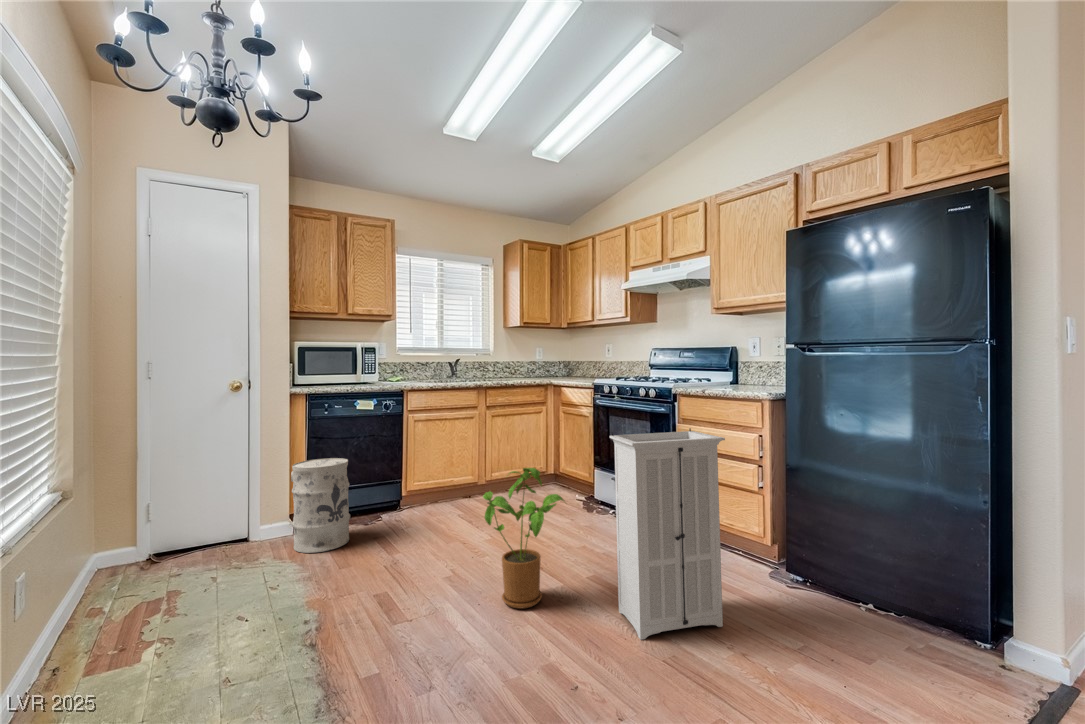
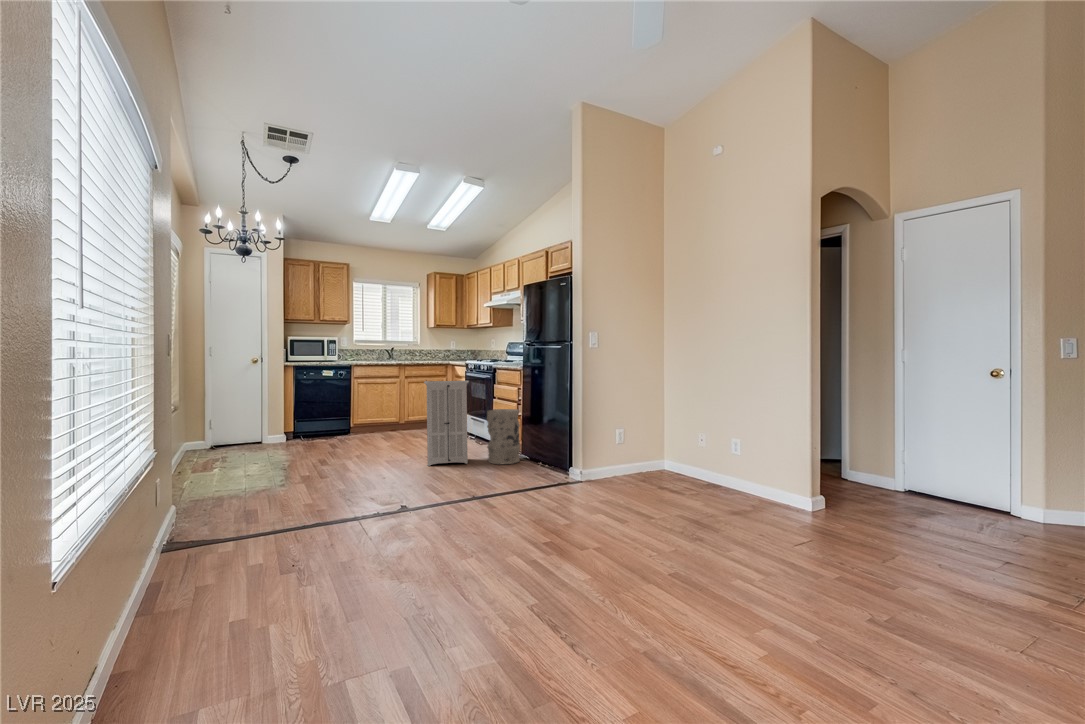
trash can: present [291,458,350,553] -> present [487,409,520,464]
house plant: present [483,468,564,609] -> none [368,398,409,460]

